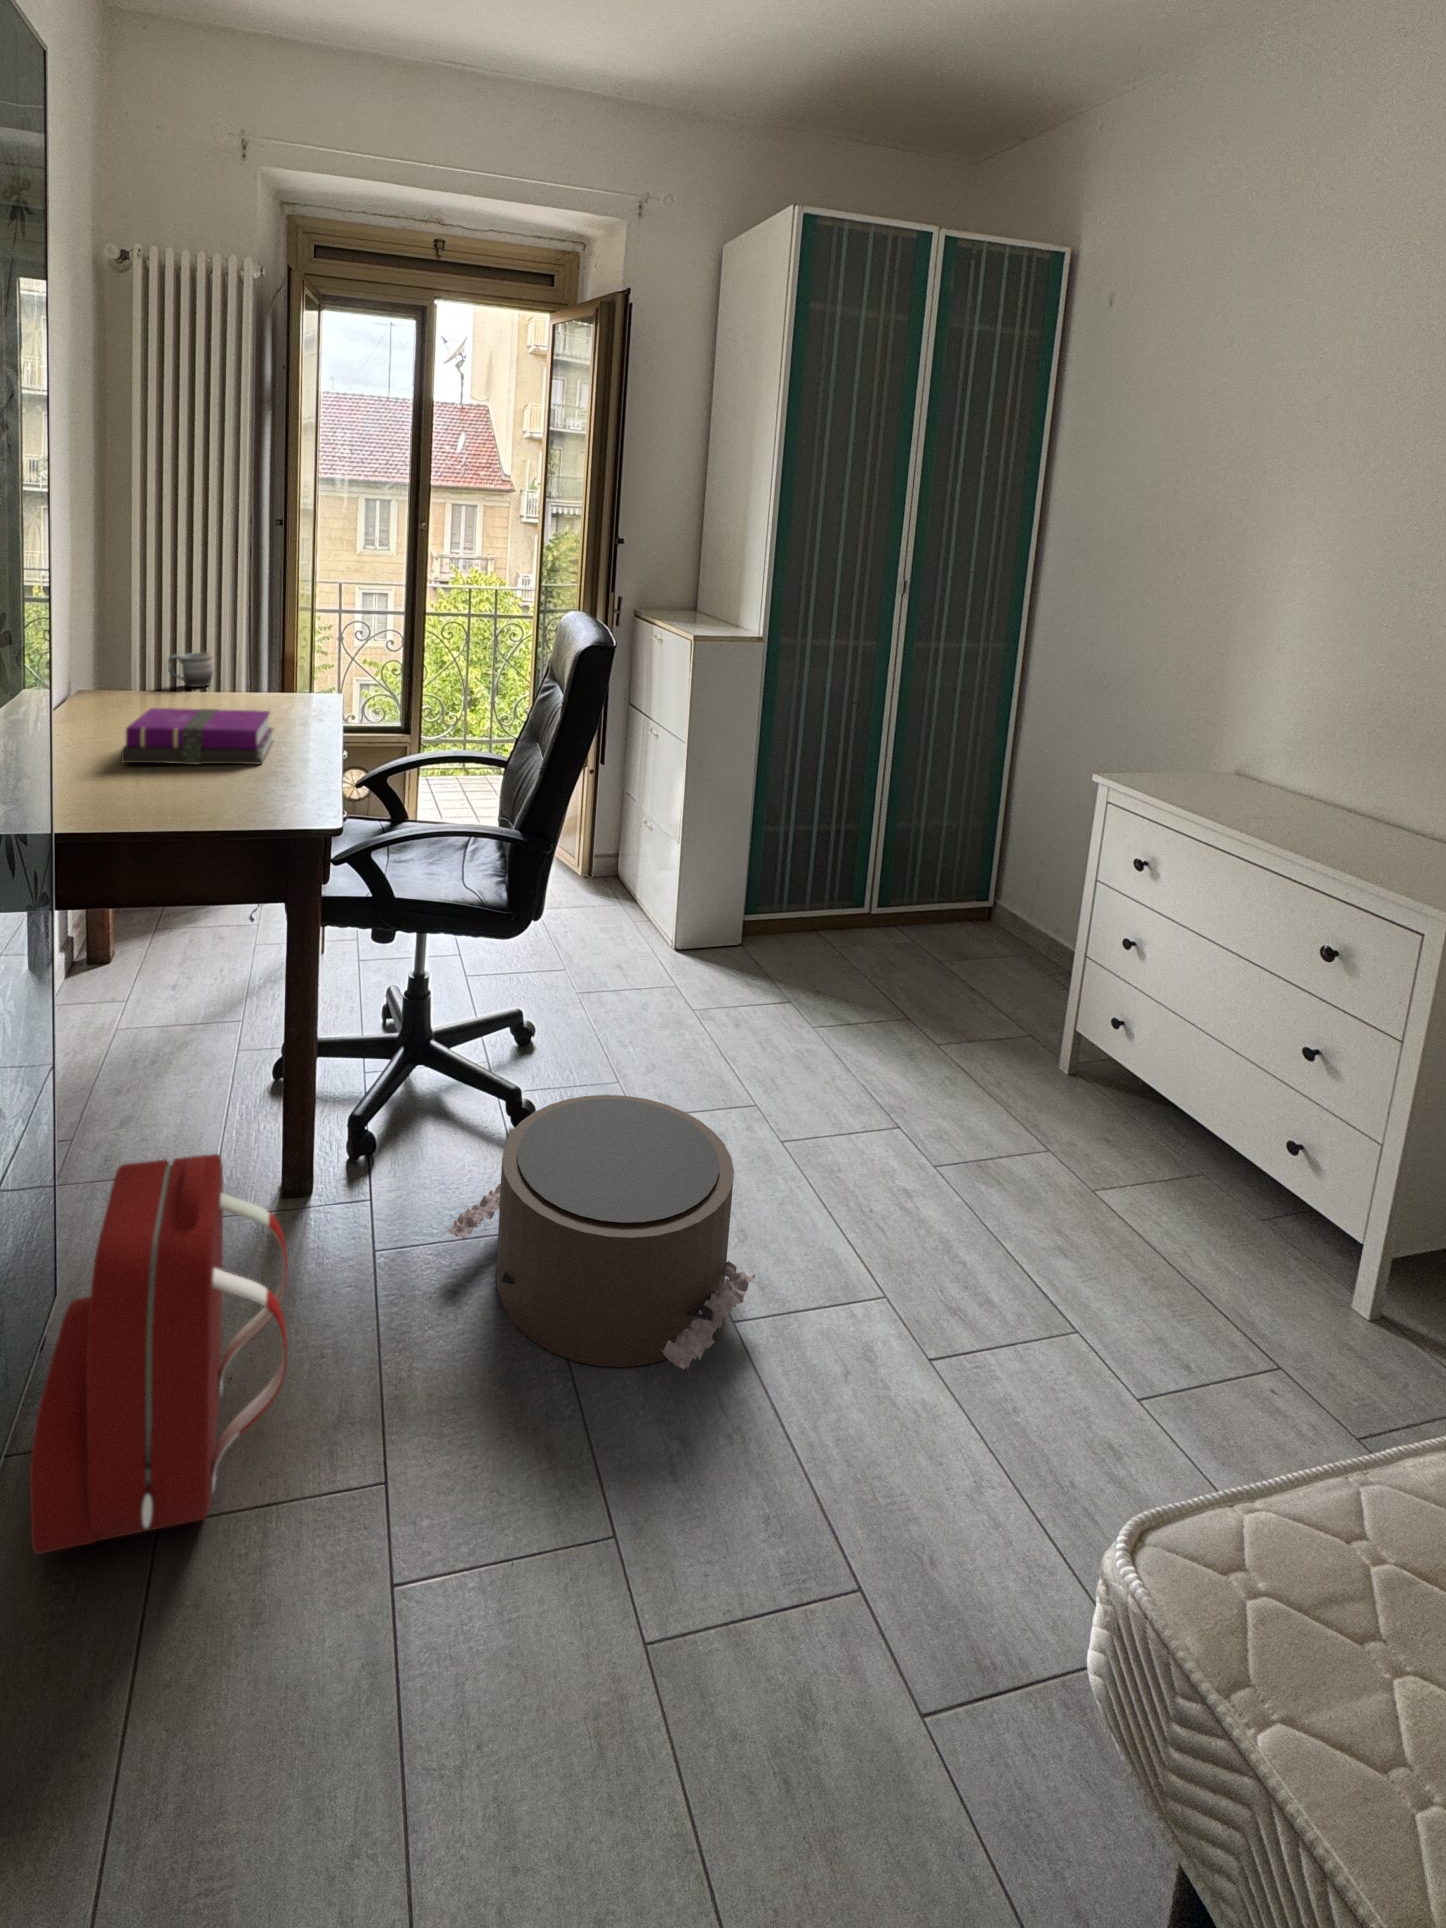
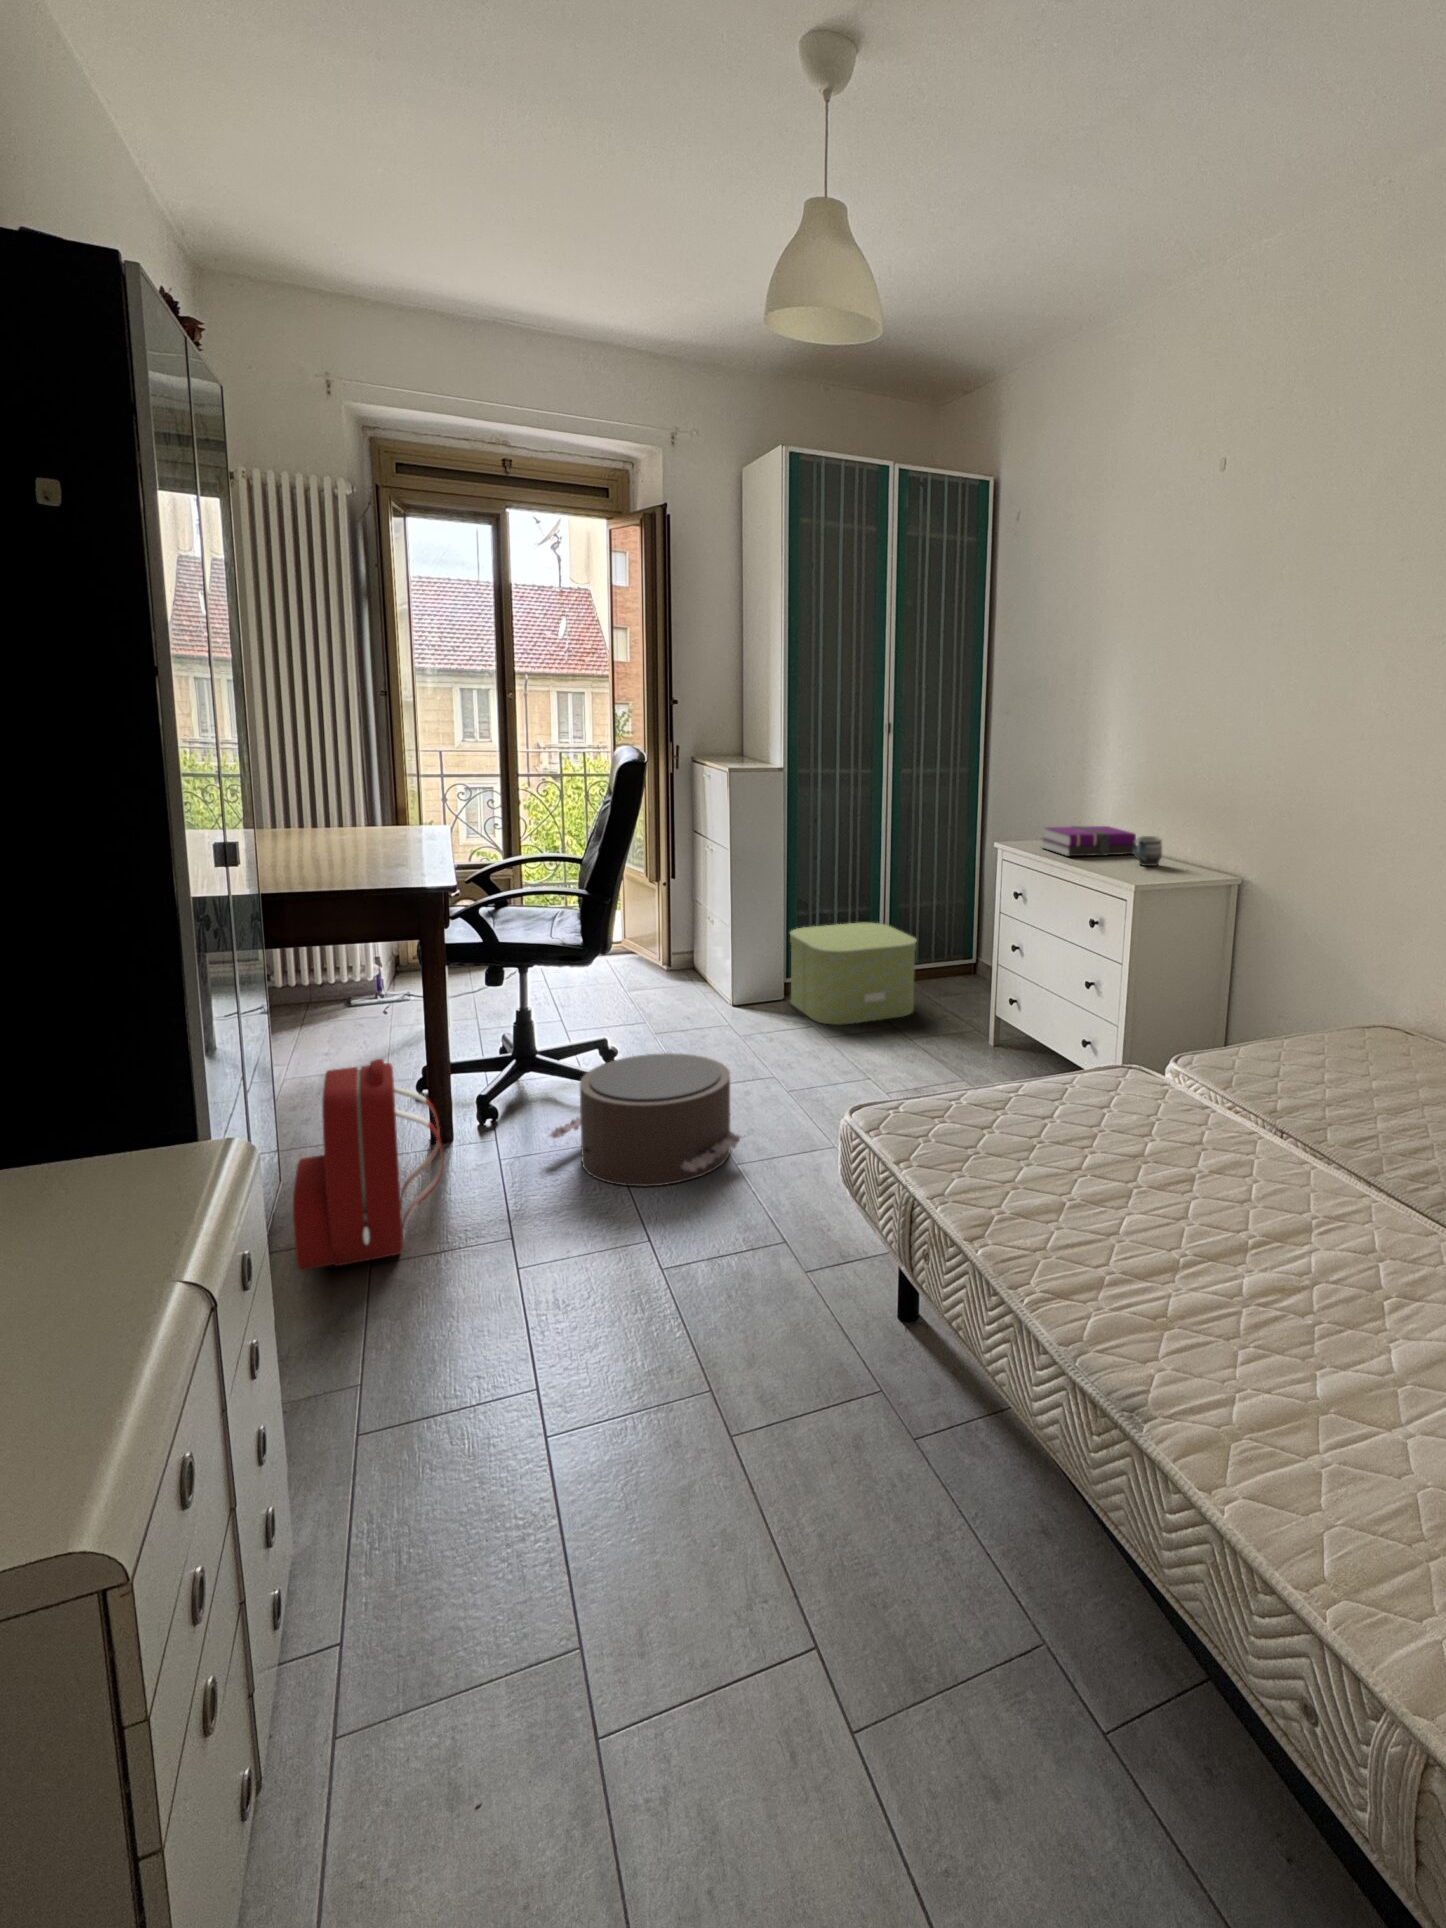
mug: present [168,652,213,687] -> present [1133,836,1162,866]
notebook: present [121,708,273,765] -> present [1041,826,1137,856]
storage box: none [753,846,940,1003] -> present [790,922,917,1025]

